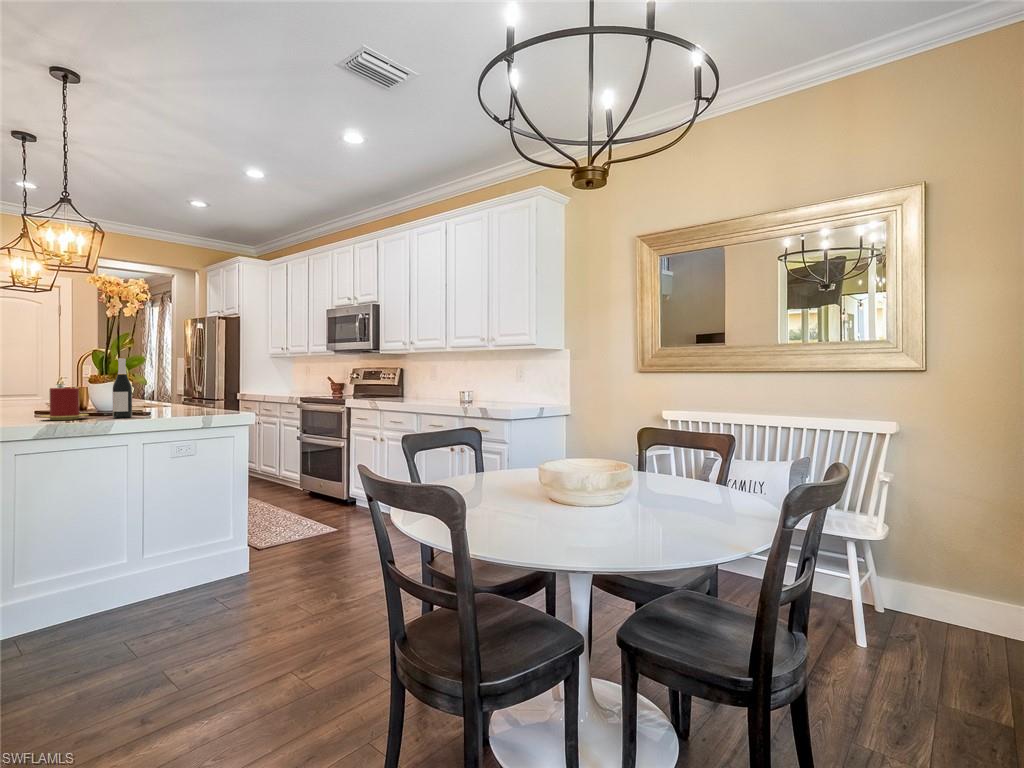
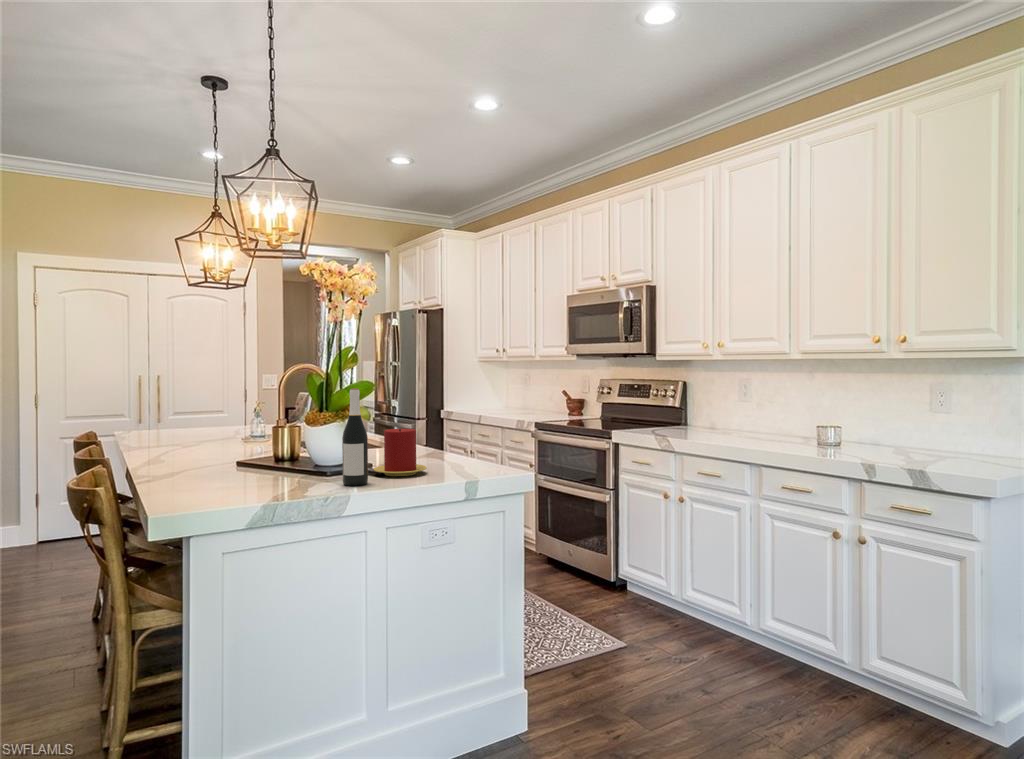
candle: present [40,388,89,420] -> present [374,429,427,476]

